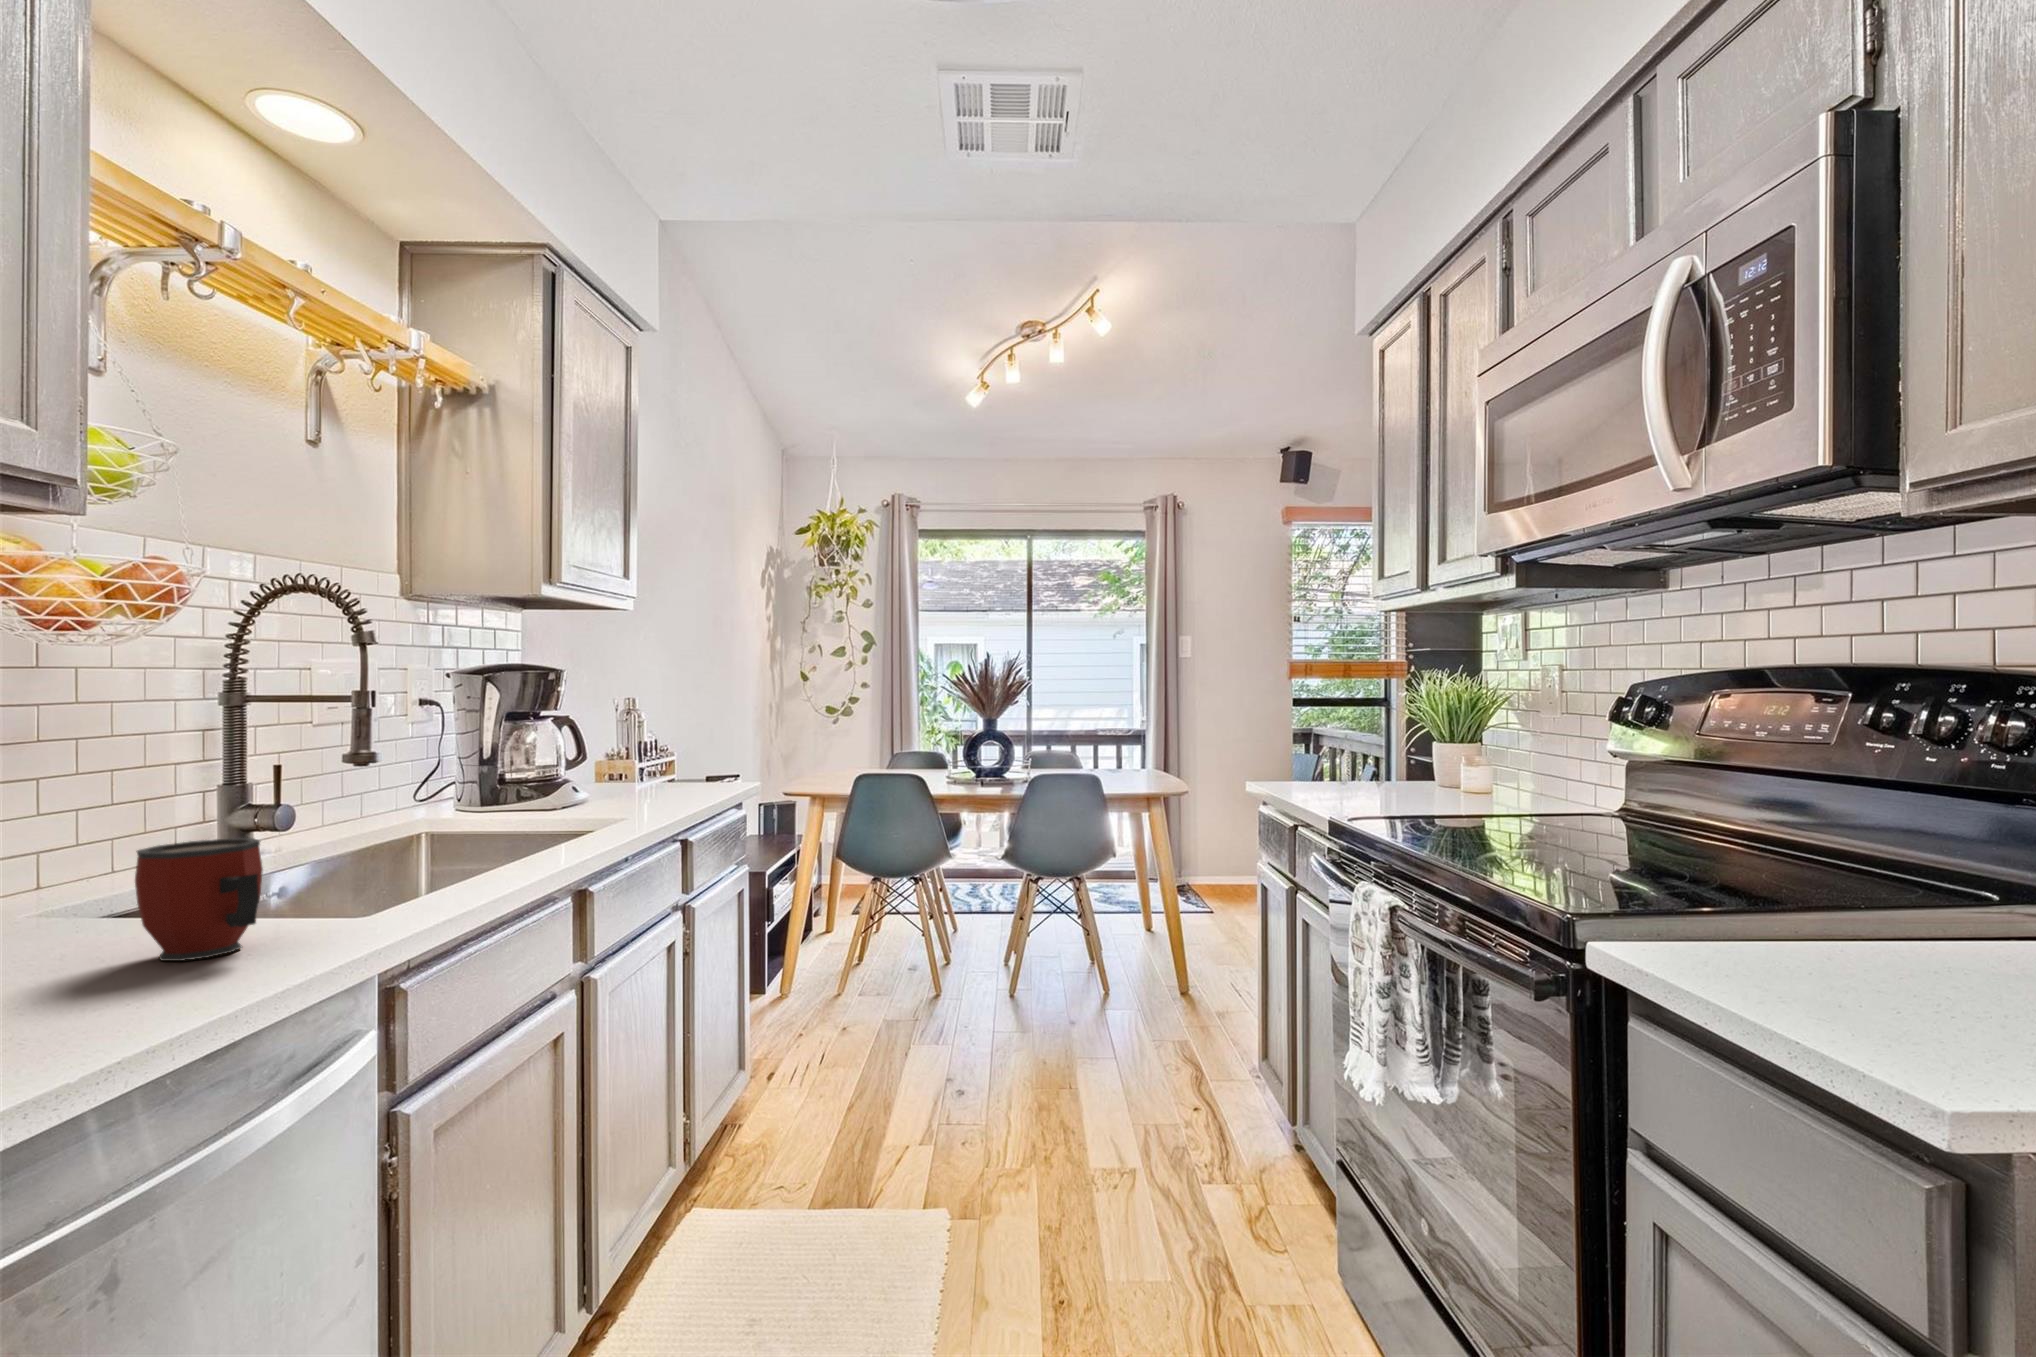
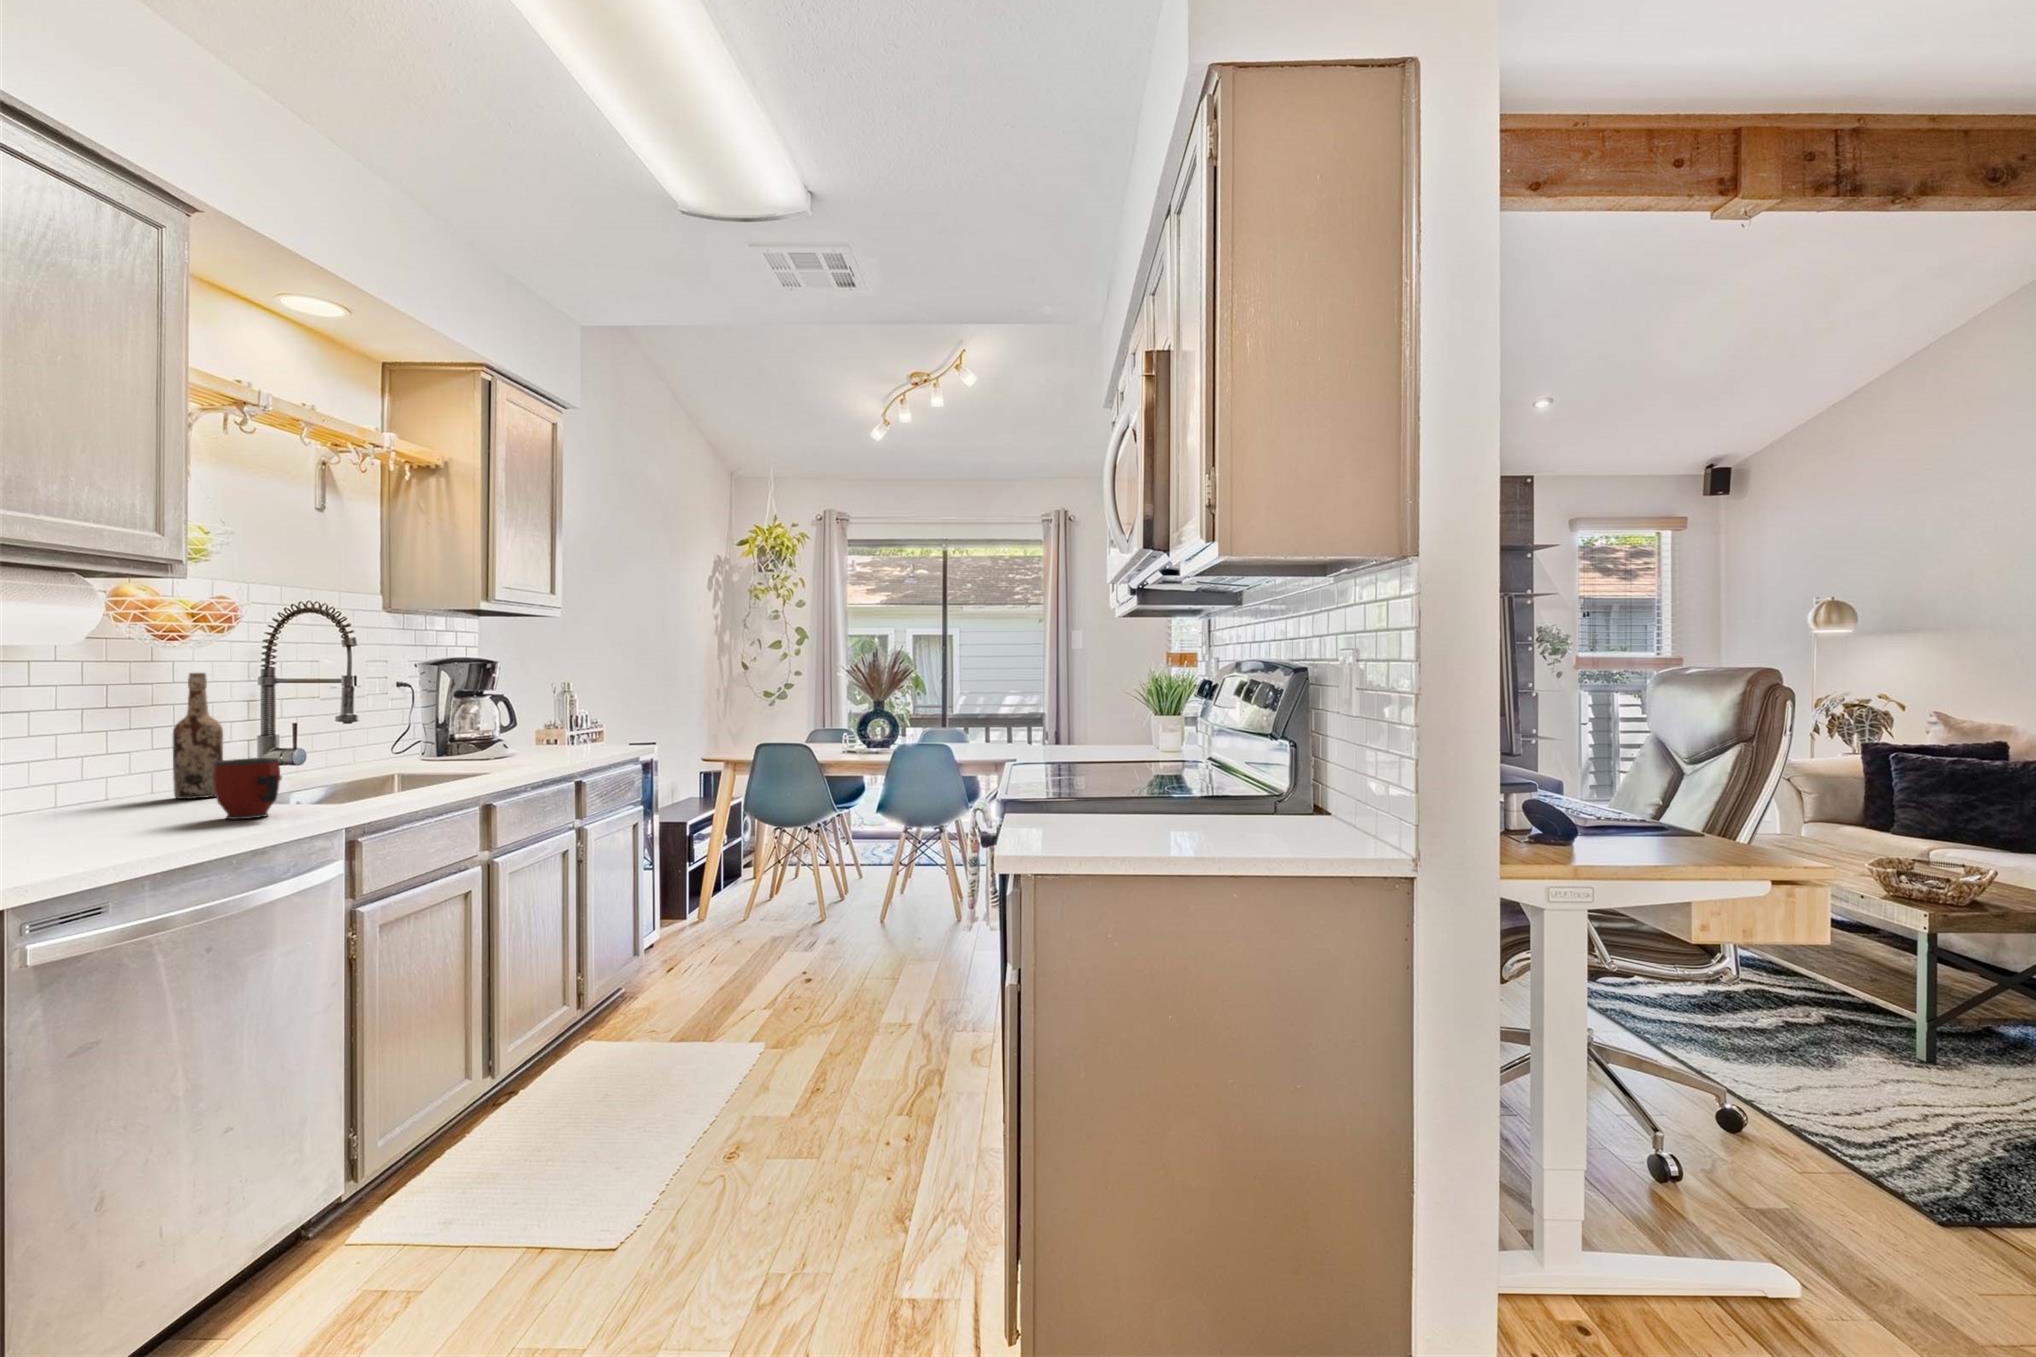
wine bottle: none [73,686,161,902] -> present [173,673,223,799]

